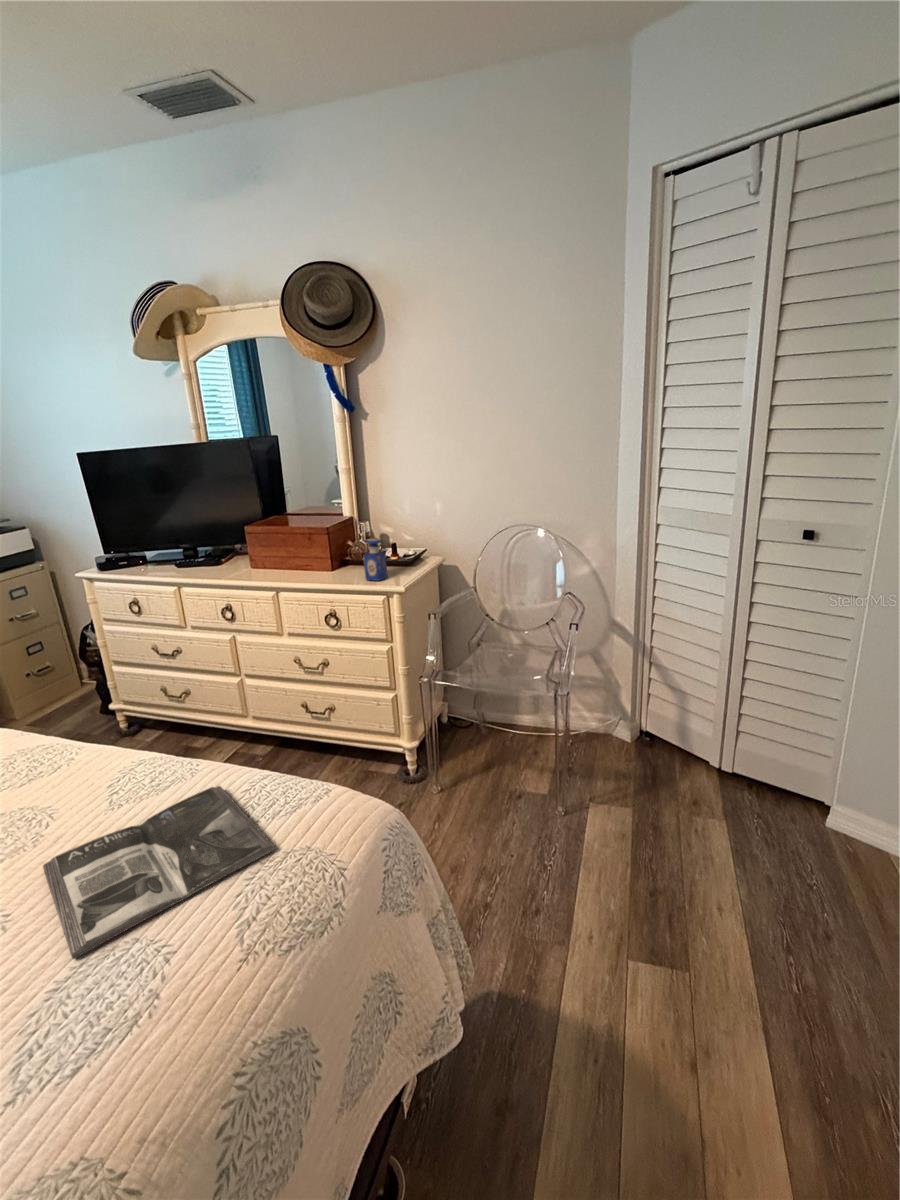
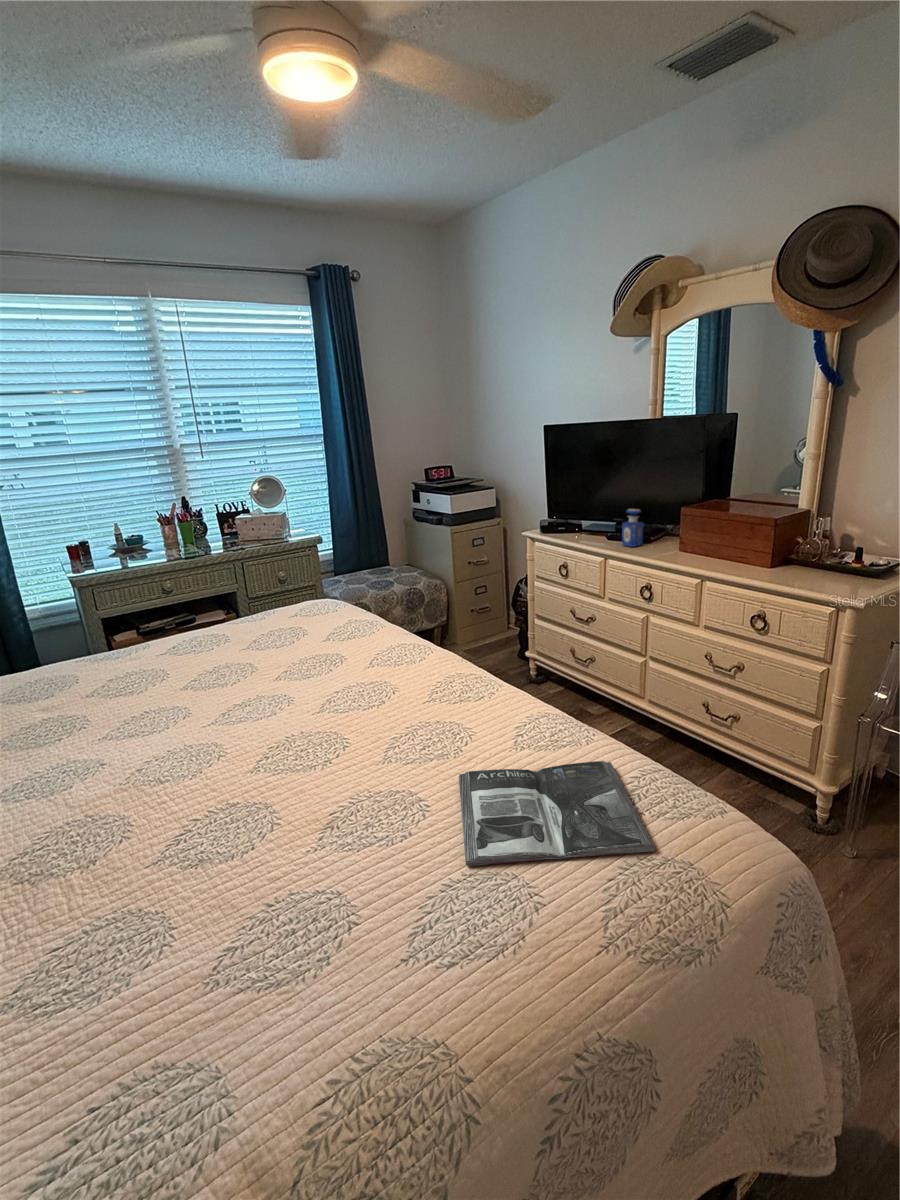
perfume bottle: present [363,538,387,581] -> present [622,509,643,547]

